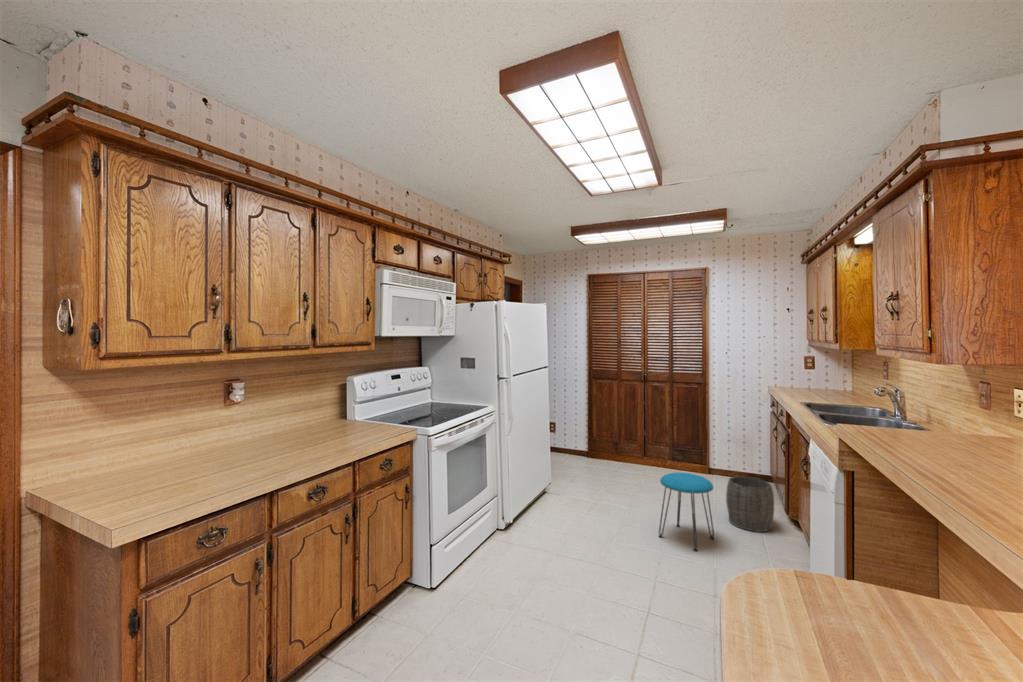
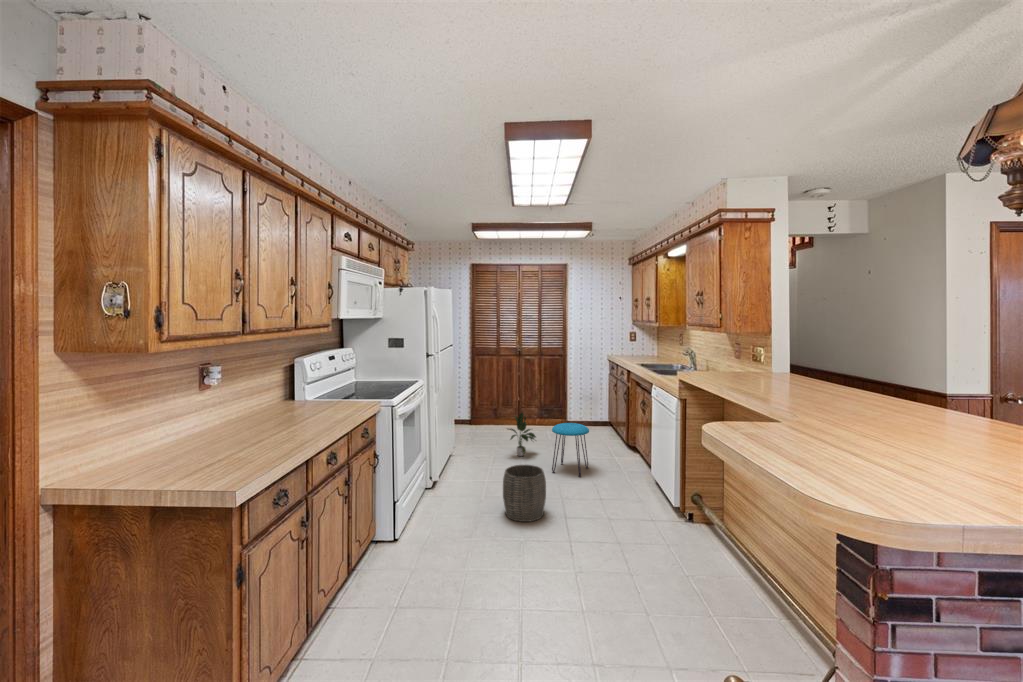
potted plant: none [610,451,651,506] -> present [508,413,536,456]
woven basket: present [726,476,774,532] -> present [503,465,546,522]

